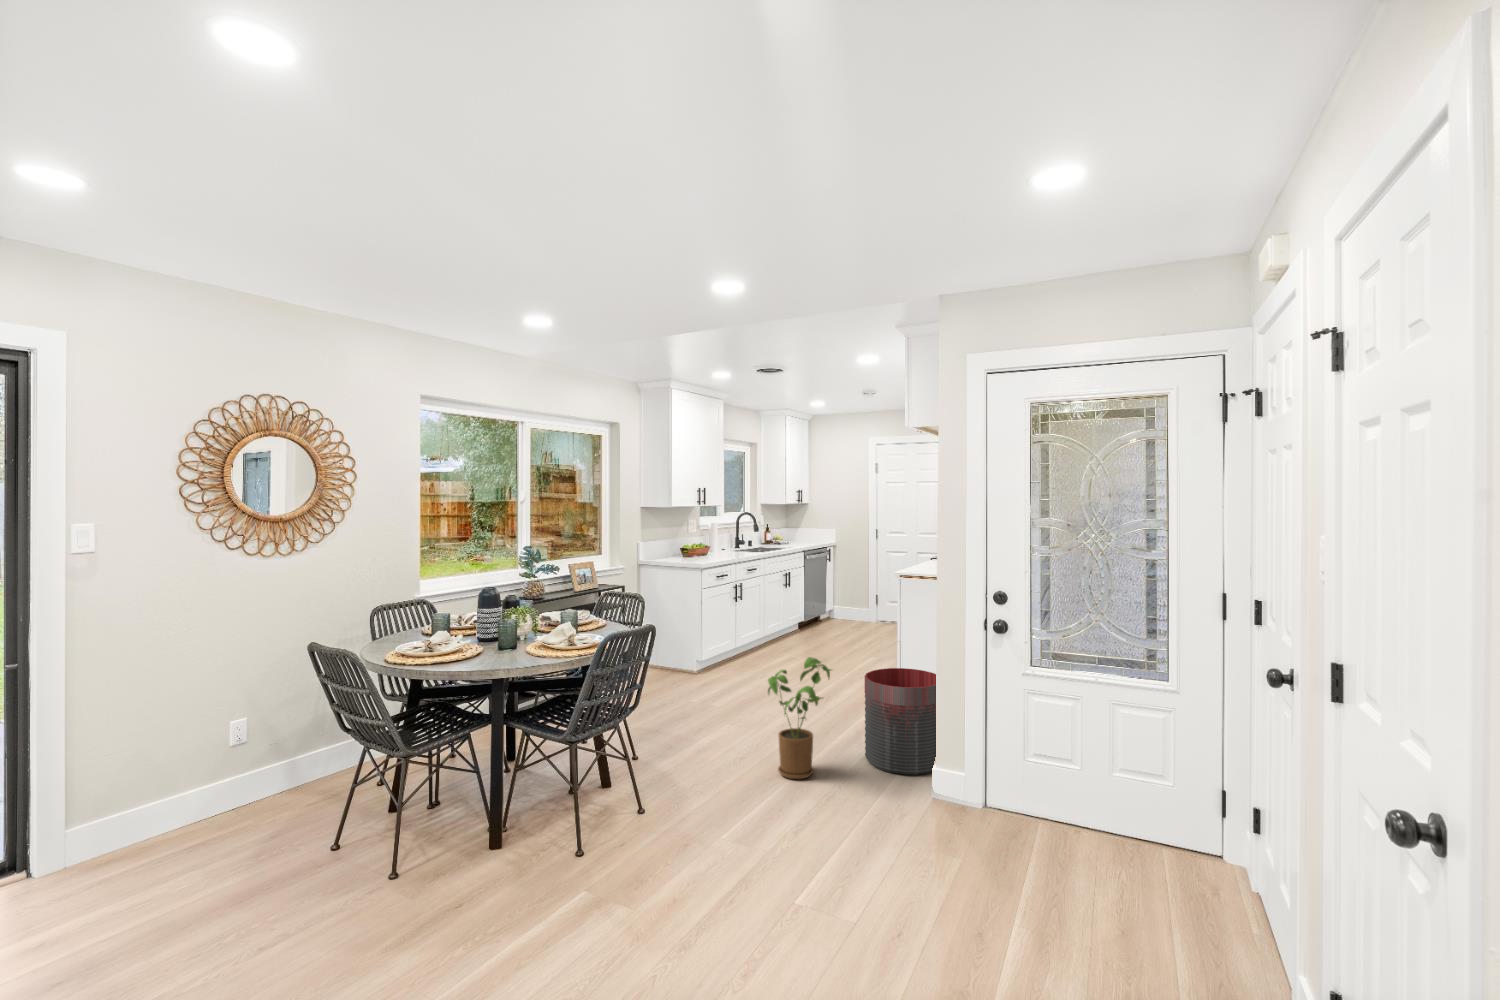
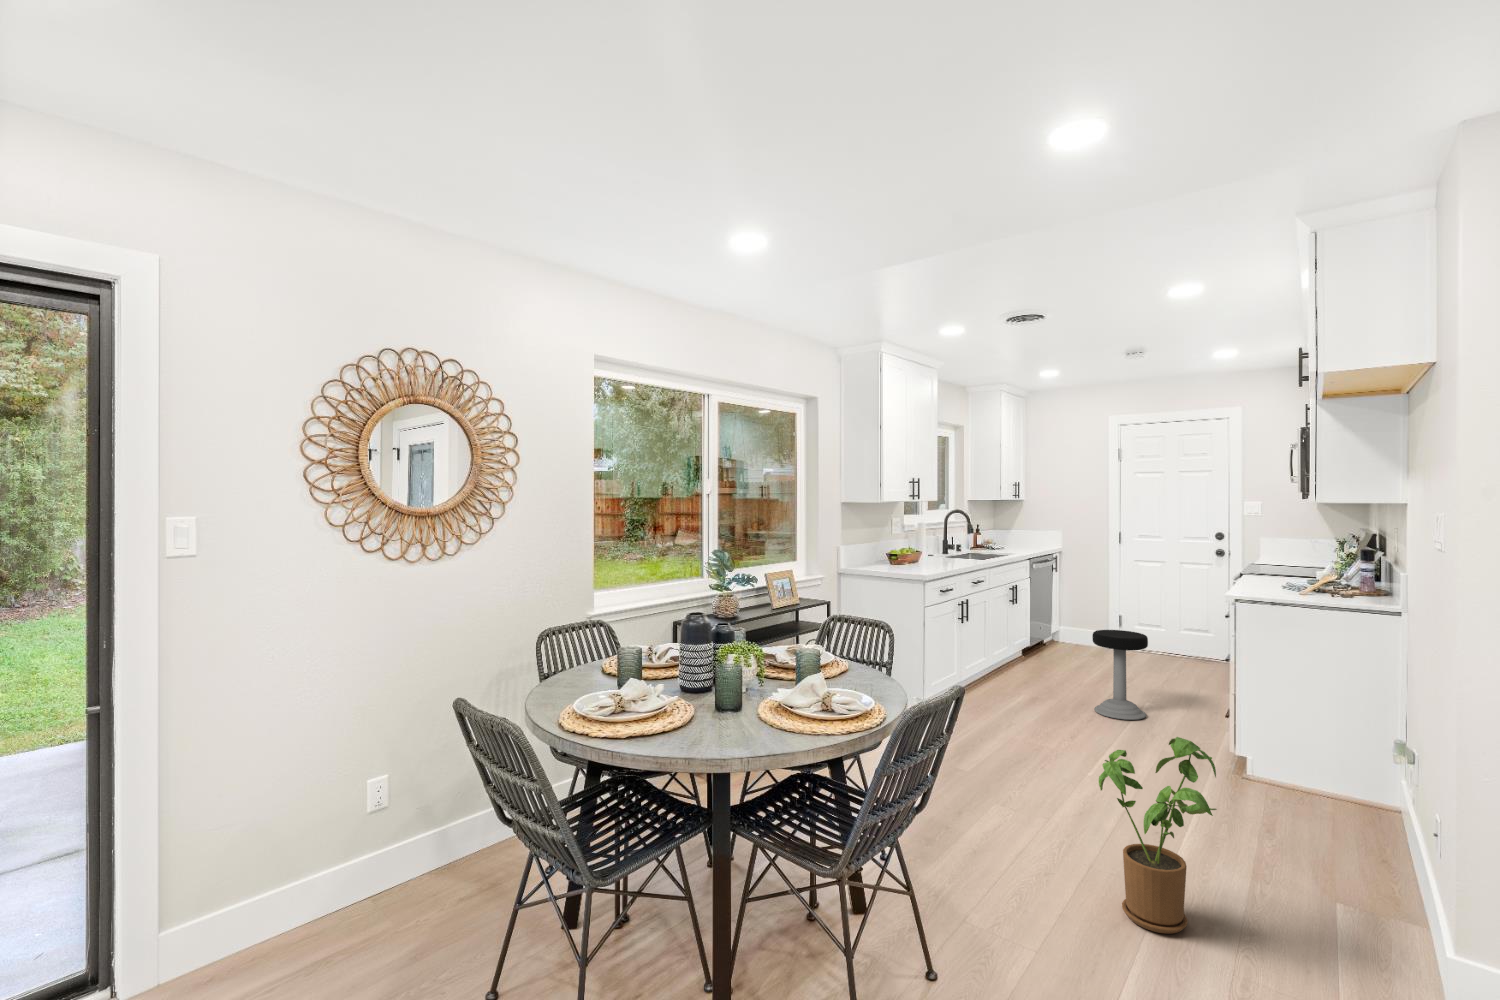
stool: none [828,602,865,667] -> present [1092,630,1148,720]
trash can: present [864,668,936,775] -> none [1253,753,1416,947]

